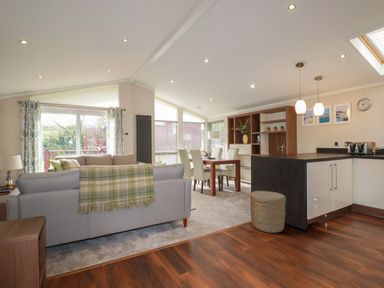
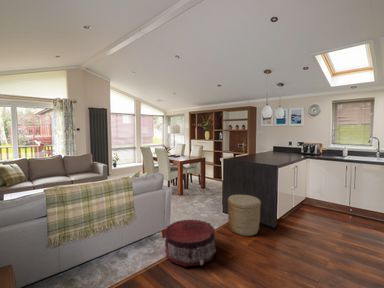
pouf: none [180,209,229,250] -> present [165,220,216,267]

